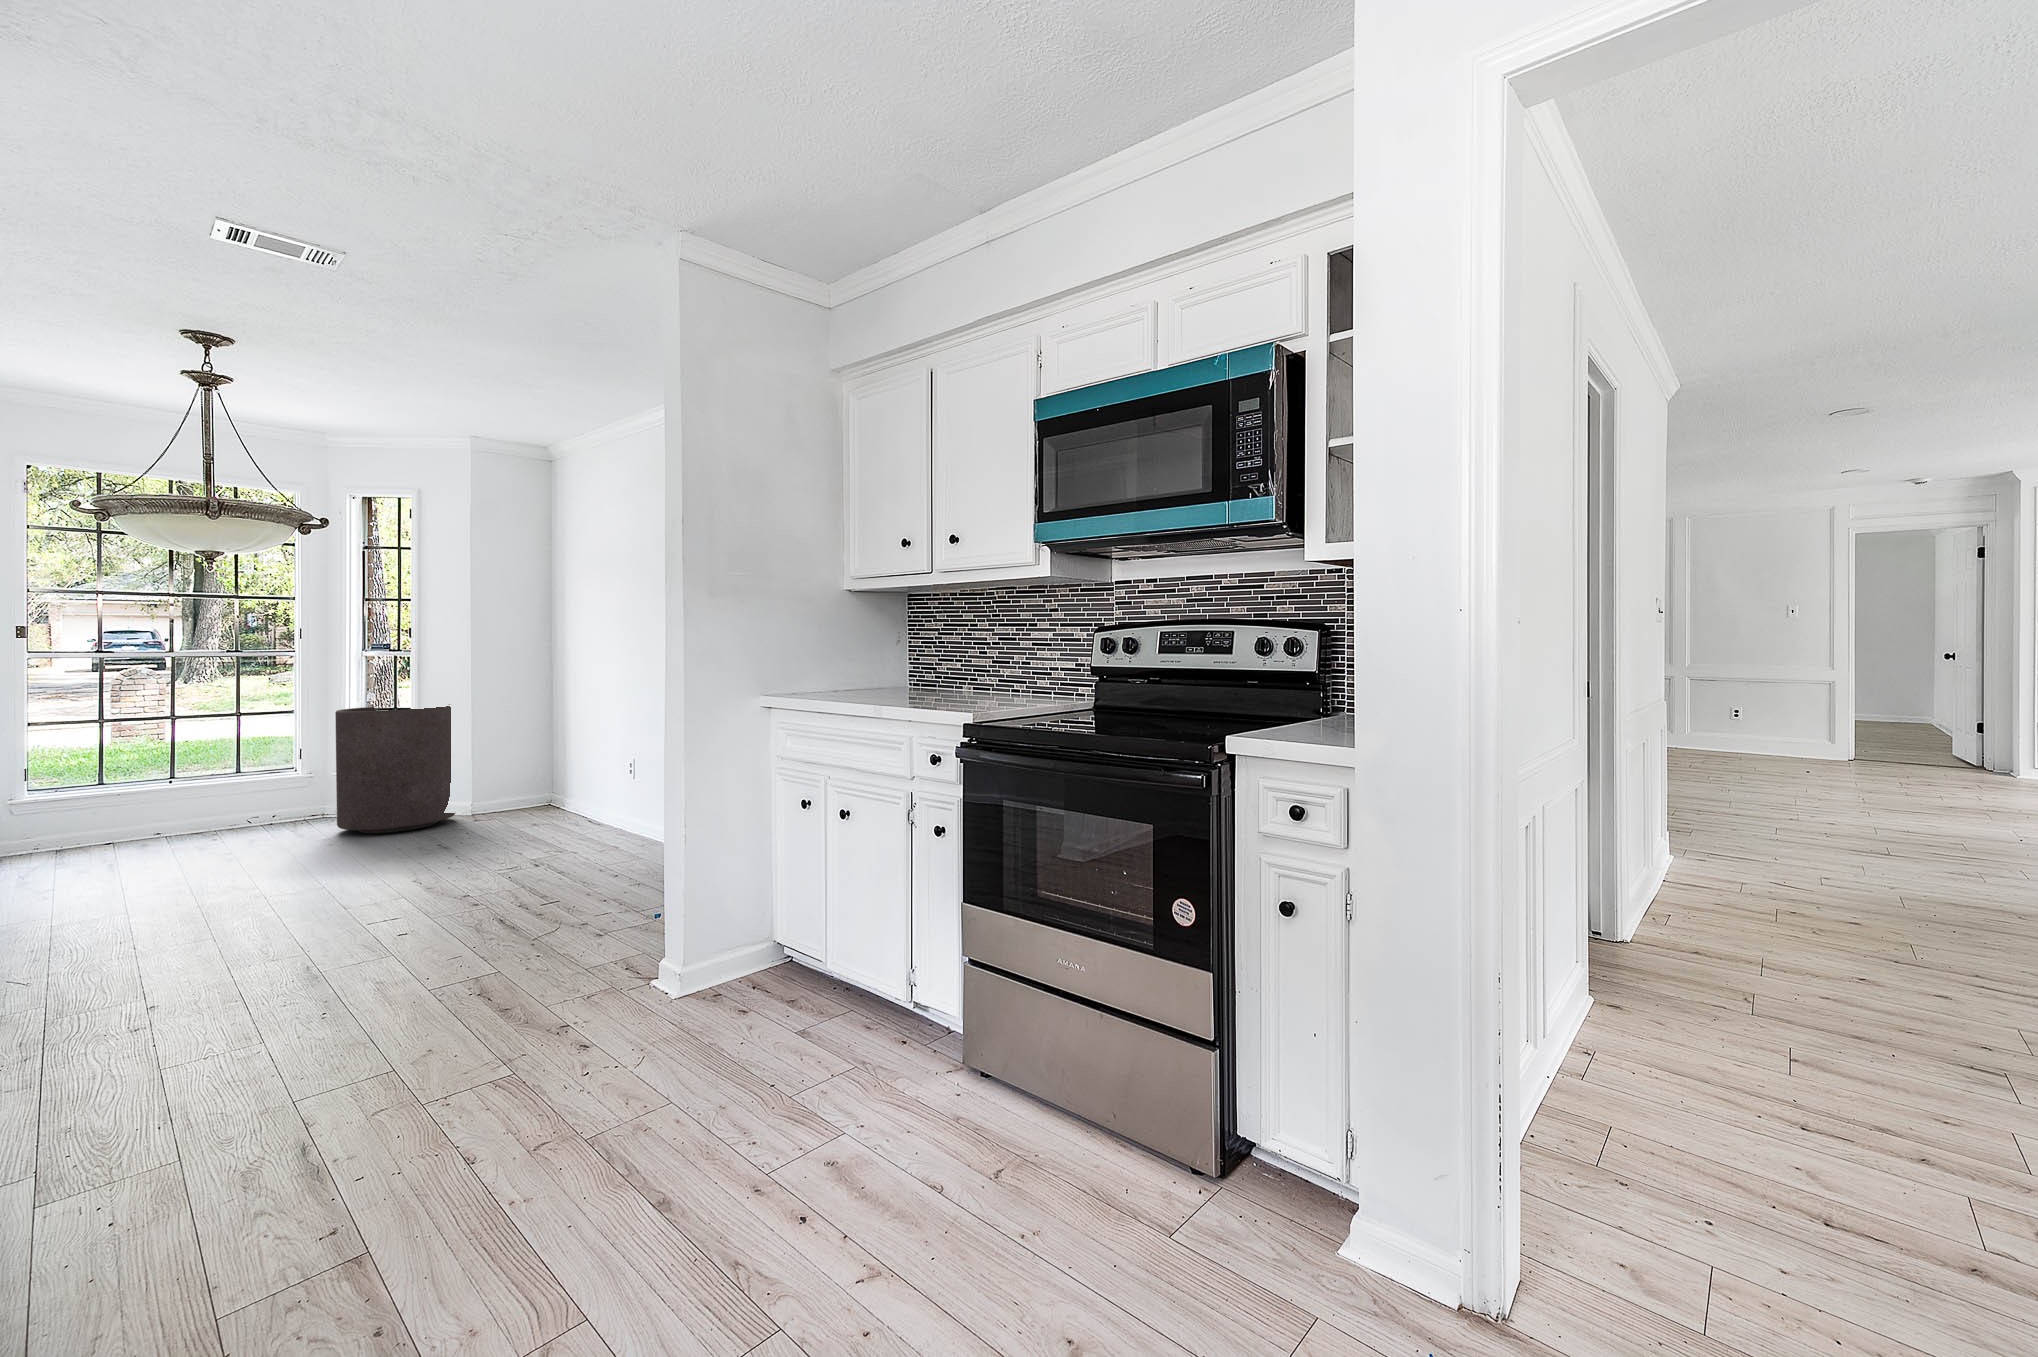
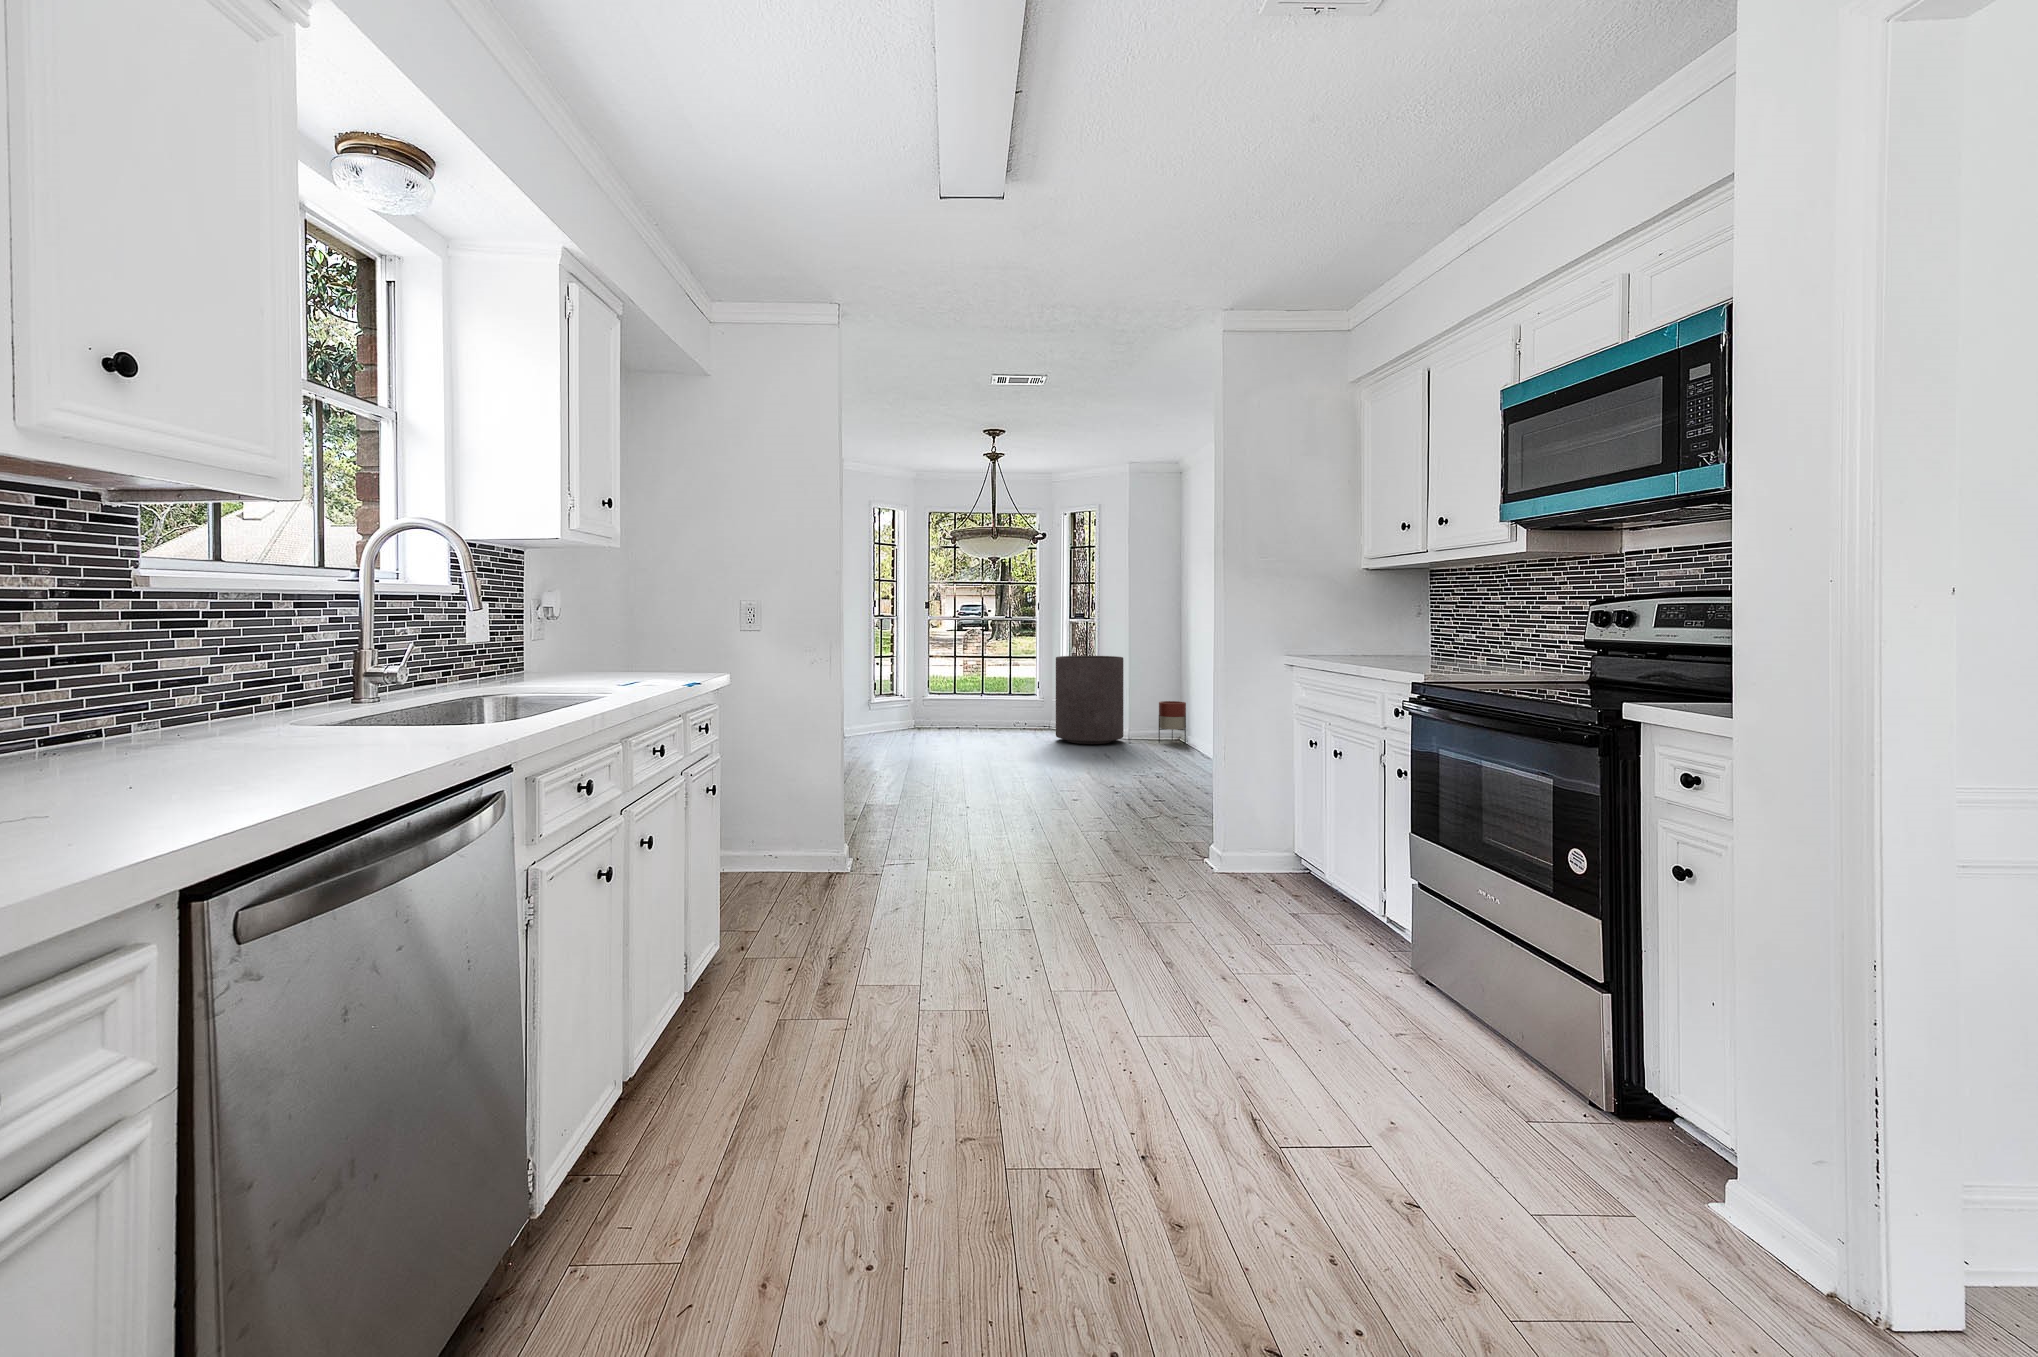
planter: none [510,757,550,814] -> present [1159,701,1186,744]

